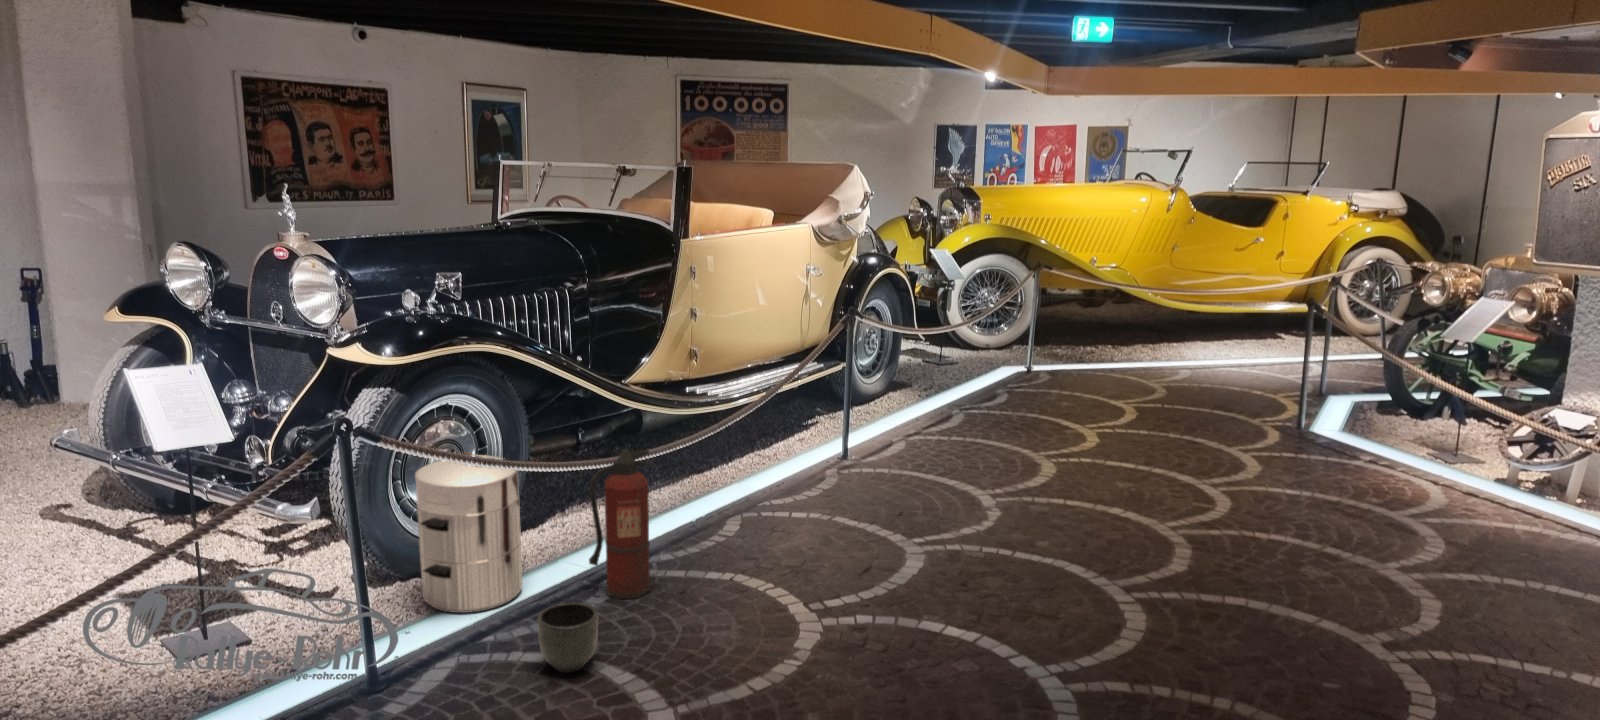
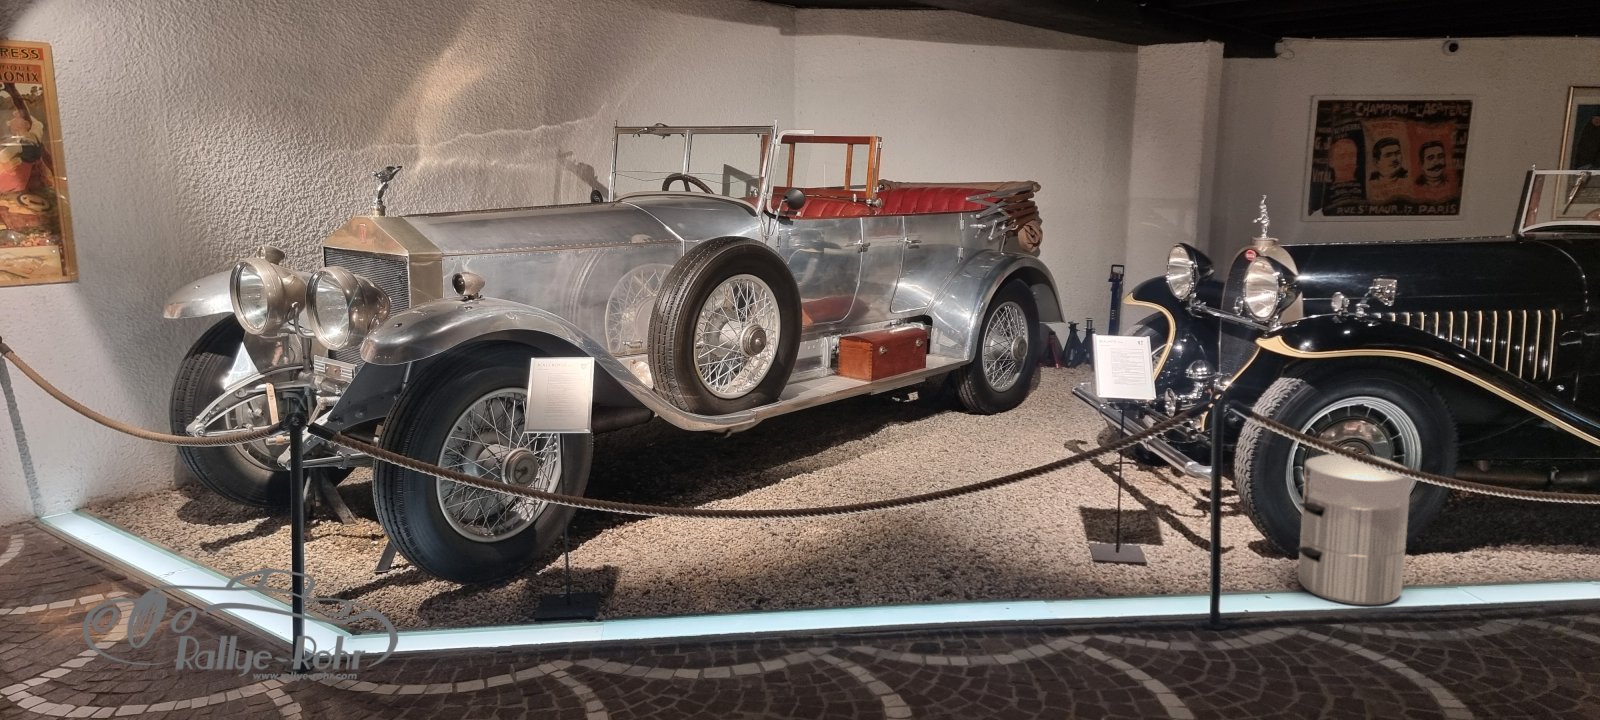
fire extinguisher: present [589,450,654,599] -> none [1475,480,1568,646]
planter: present [537,602,598,672] -> none [1367,607,1434,677]

